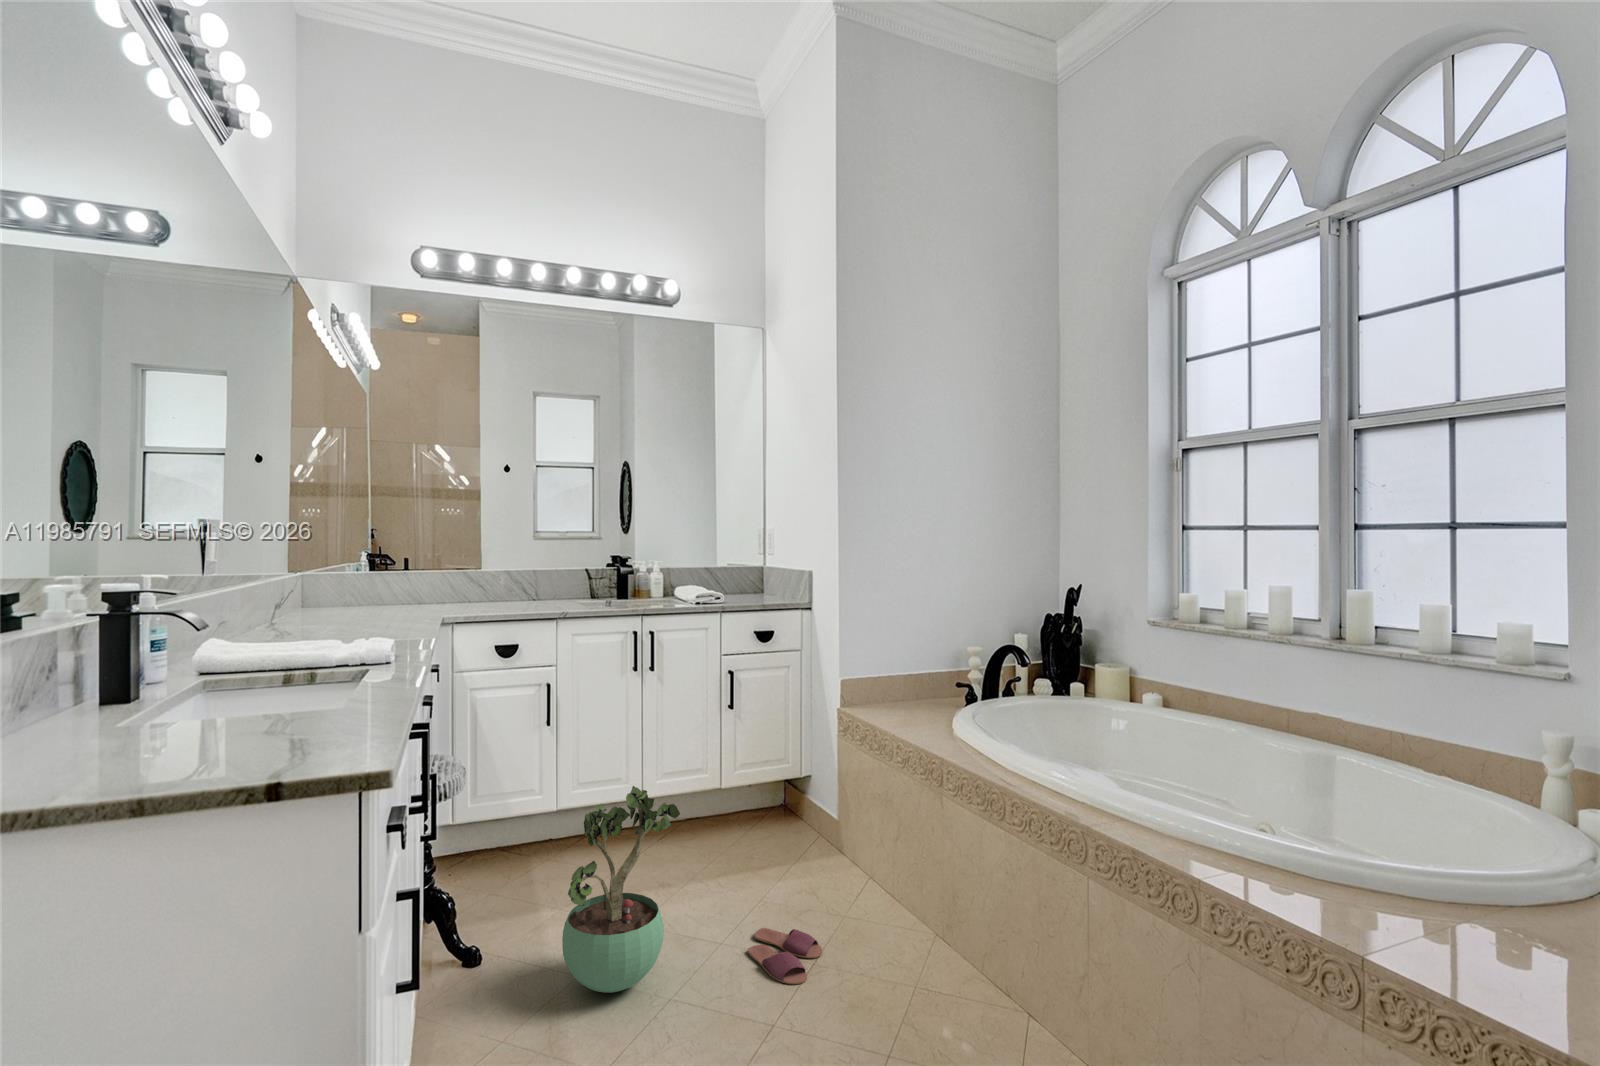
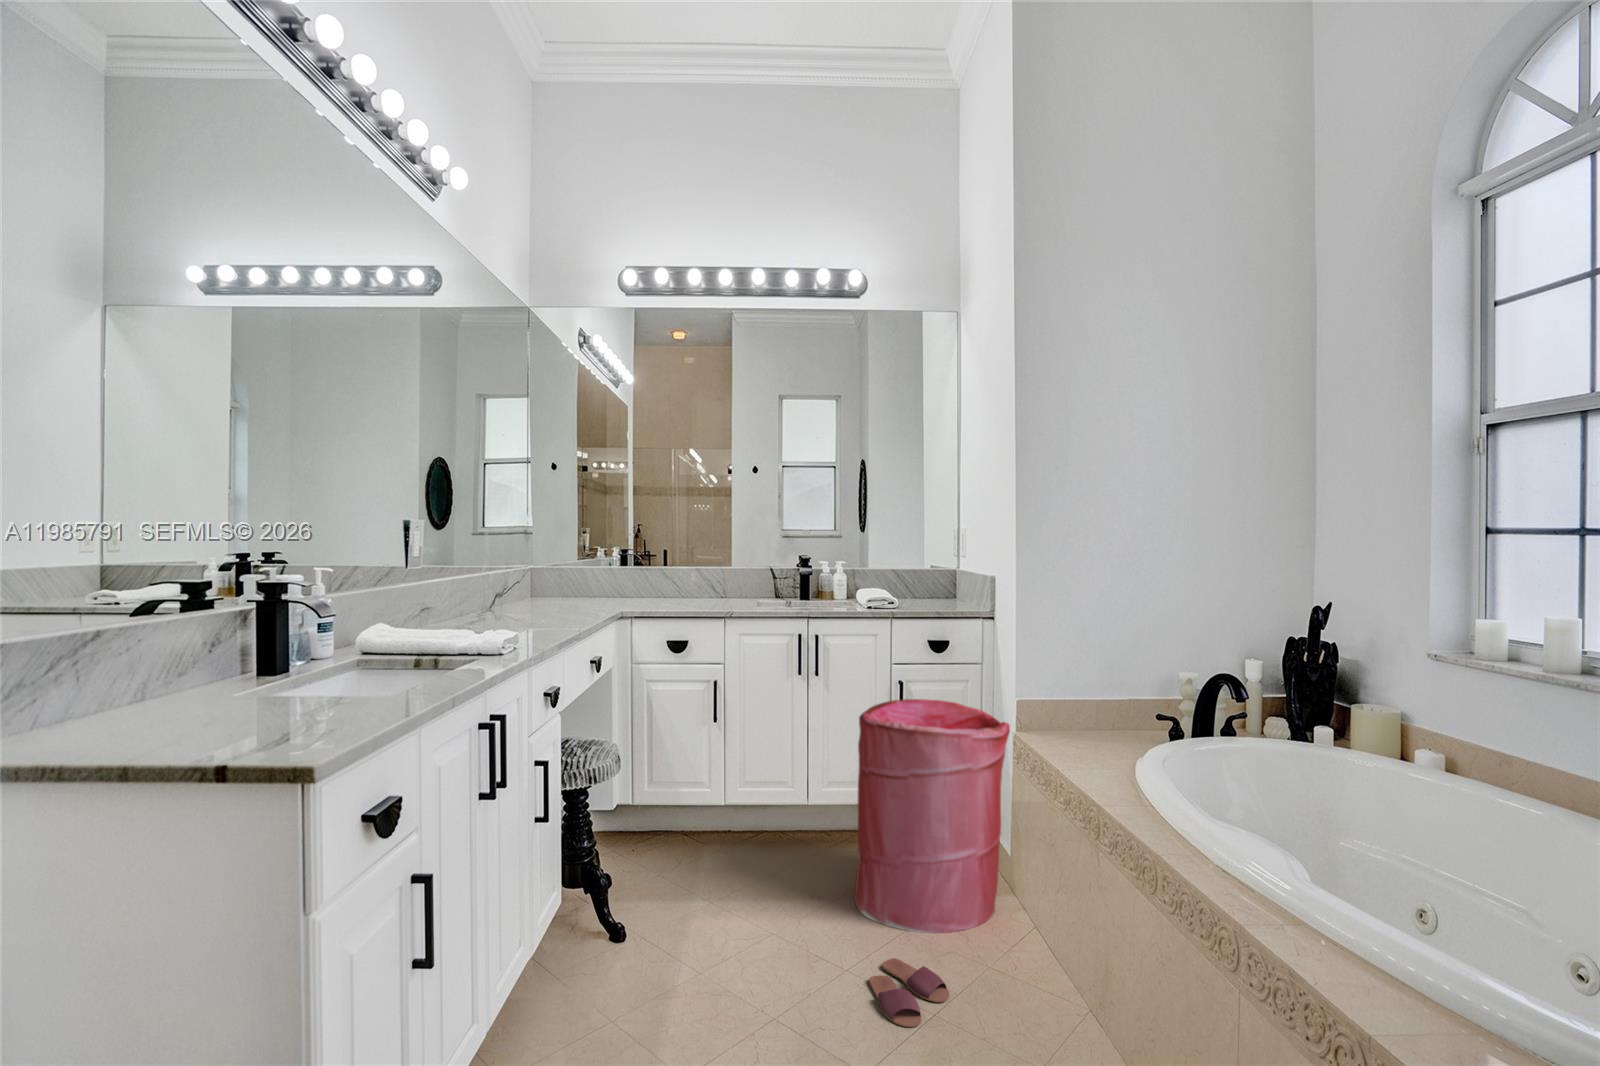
laundry hamper: none [702,687,842,903] -> present [854,699,1010,933]
potted plant: present [562,786,680,993] -> none [676,791,797,994]

